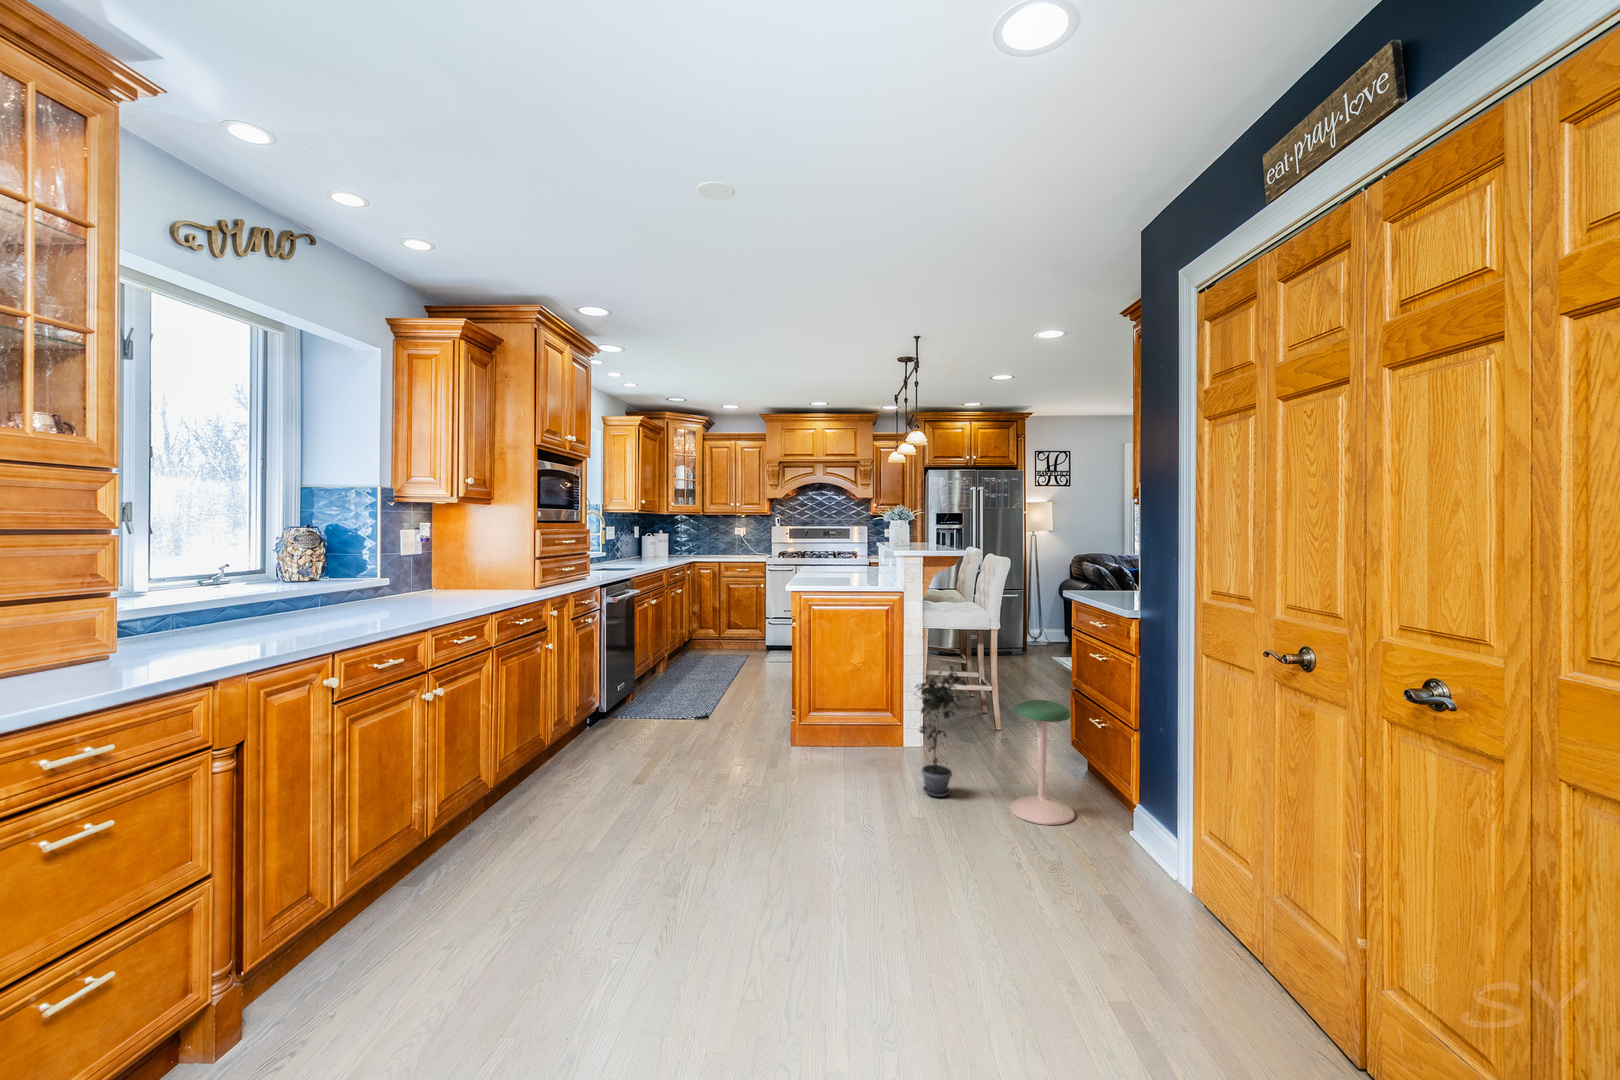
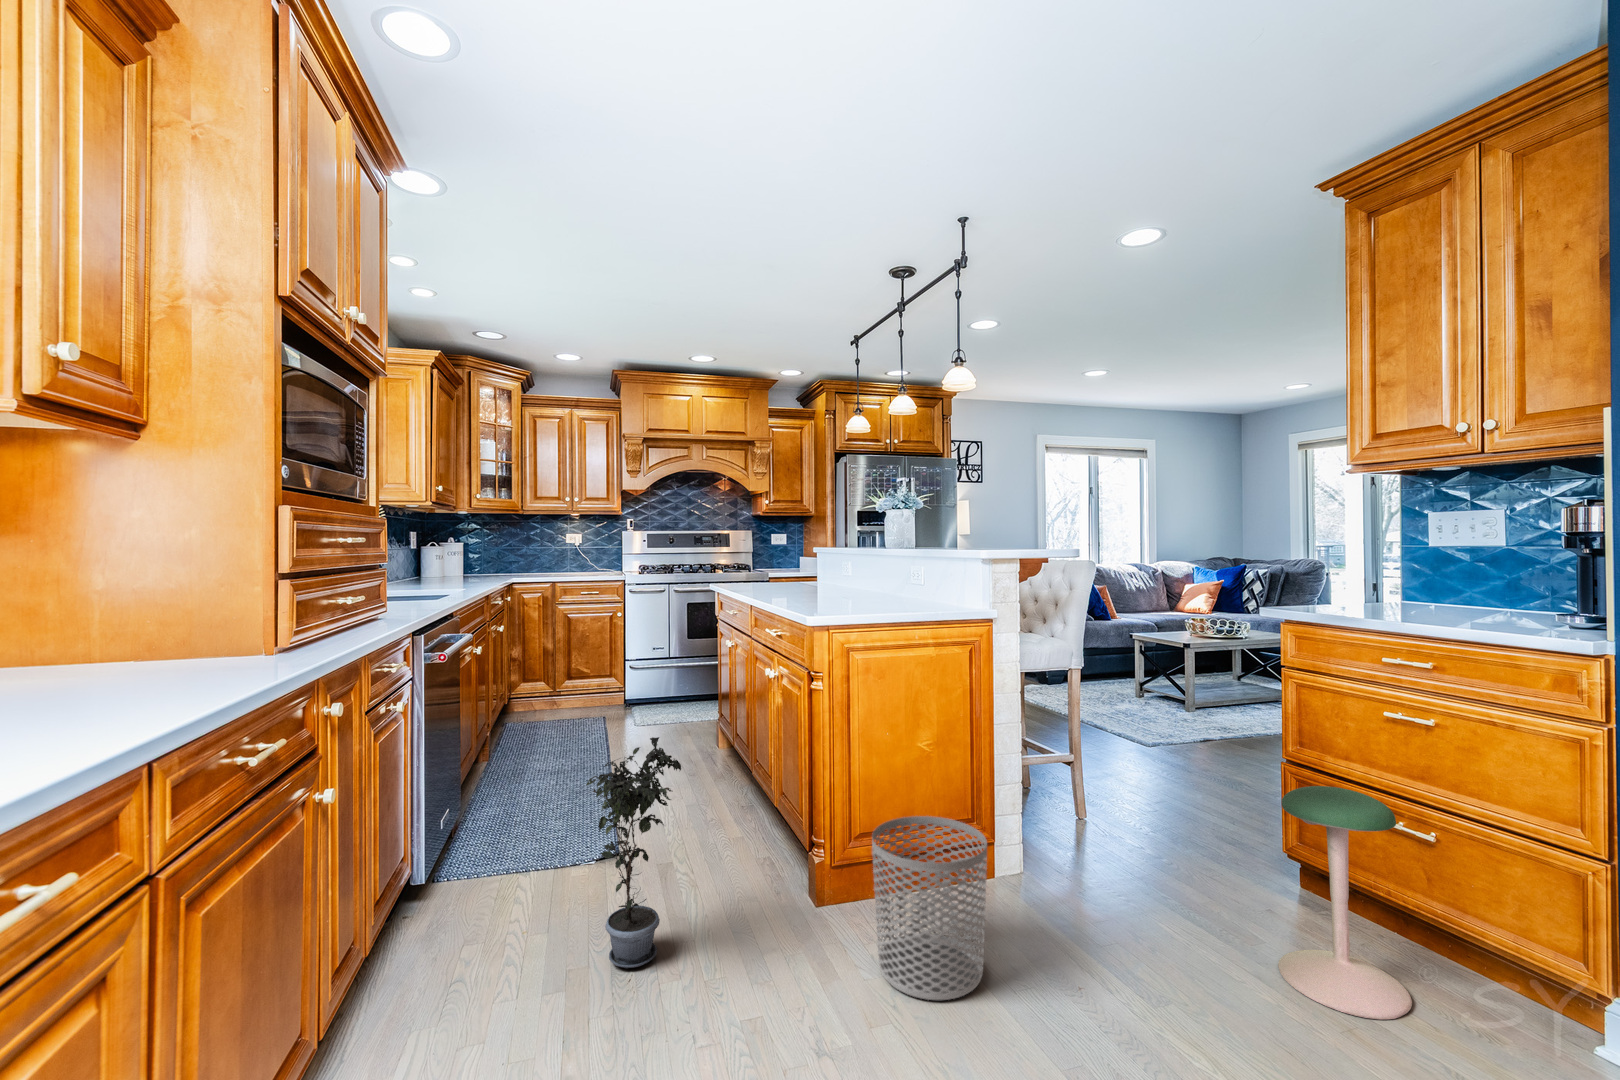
potted plant: present [914,666,967,797] -> present [586,737,681,969]
waste bin: none [794,700,854,787] -> present [872,816,987,1000]

